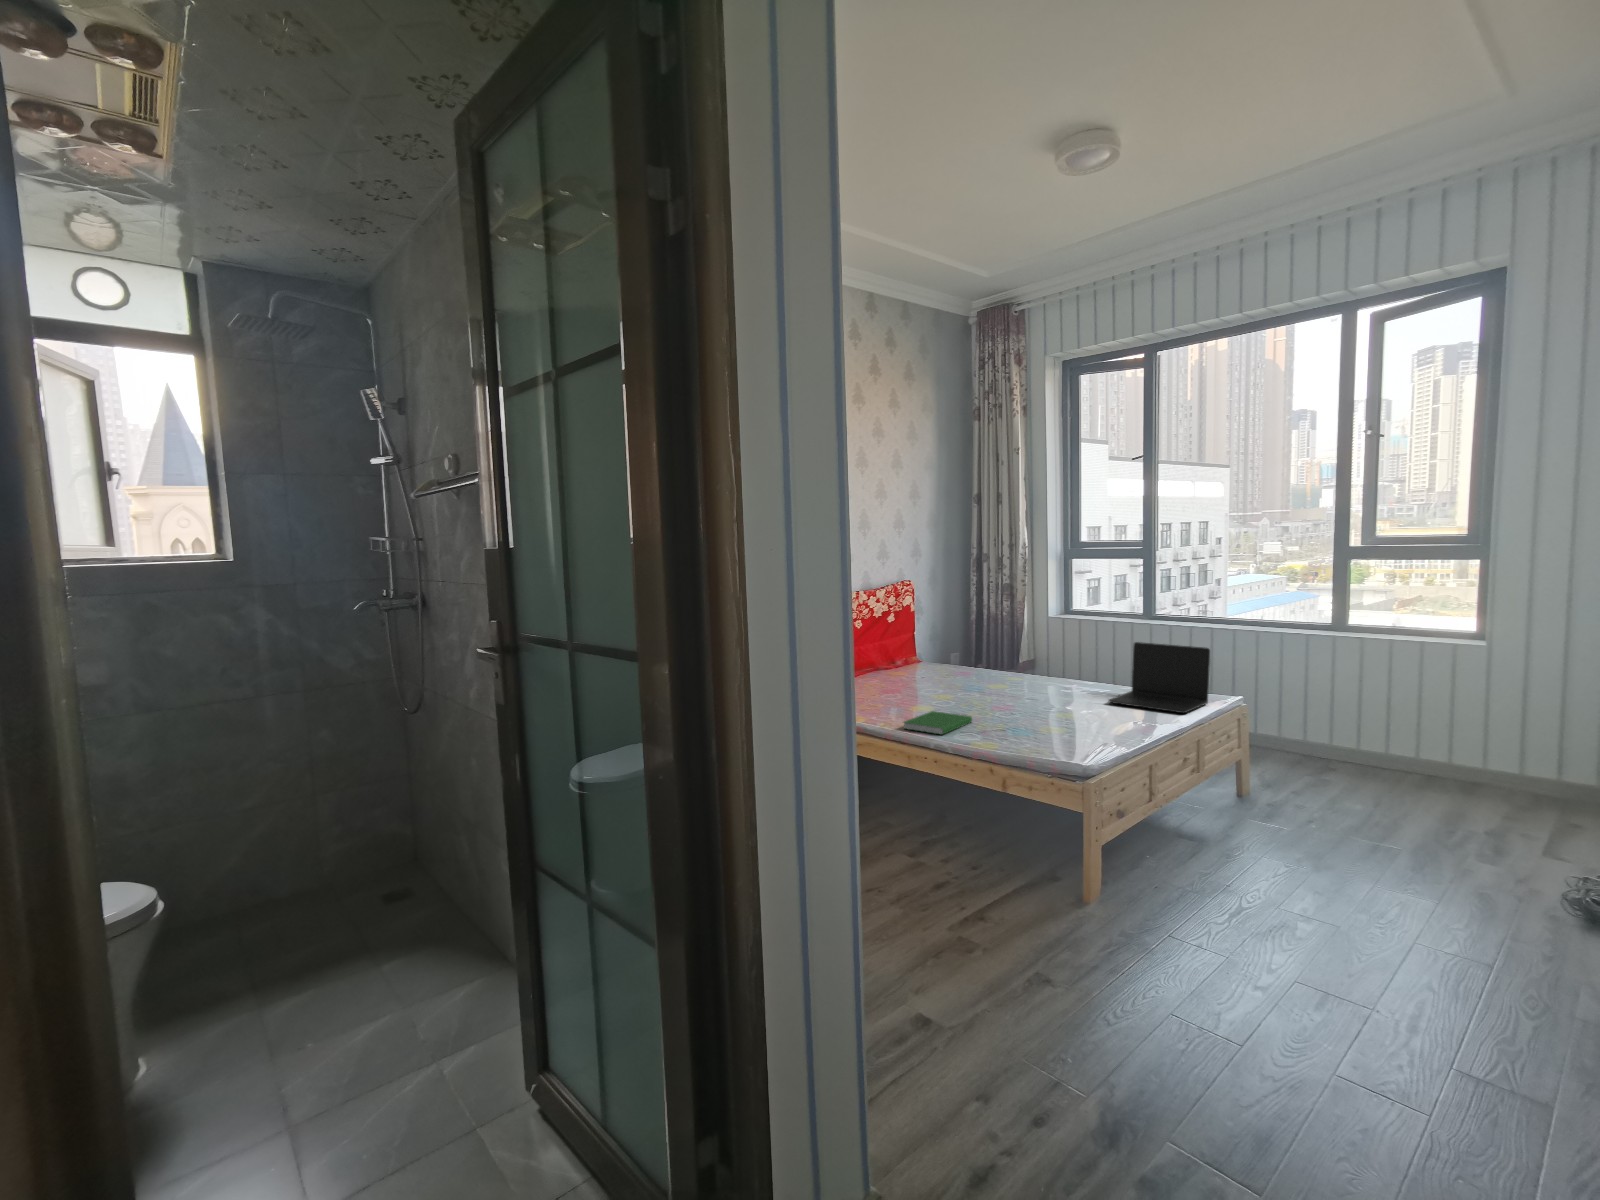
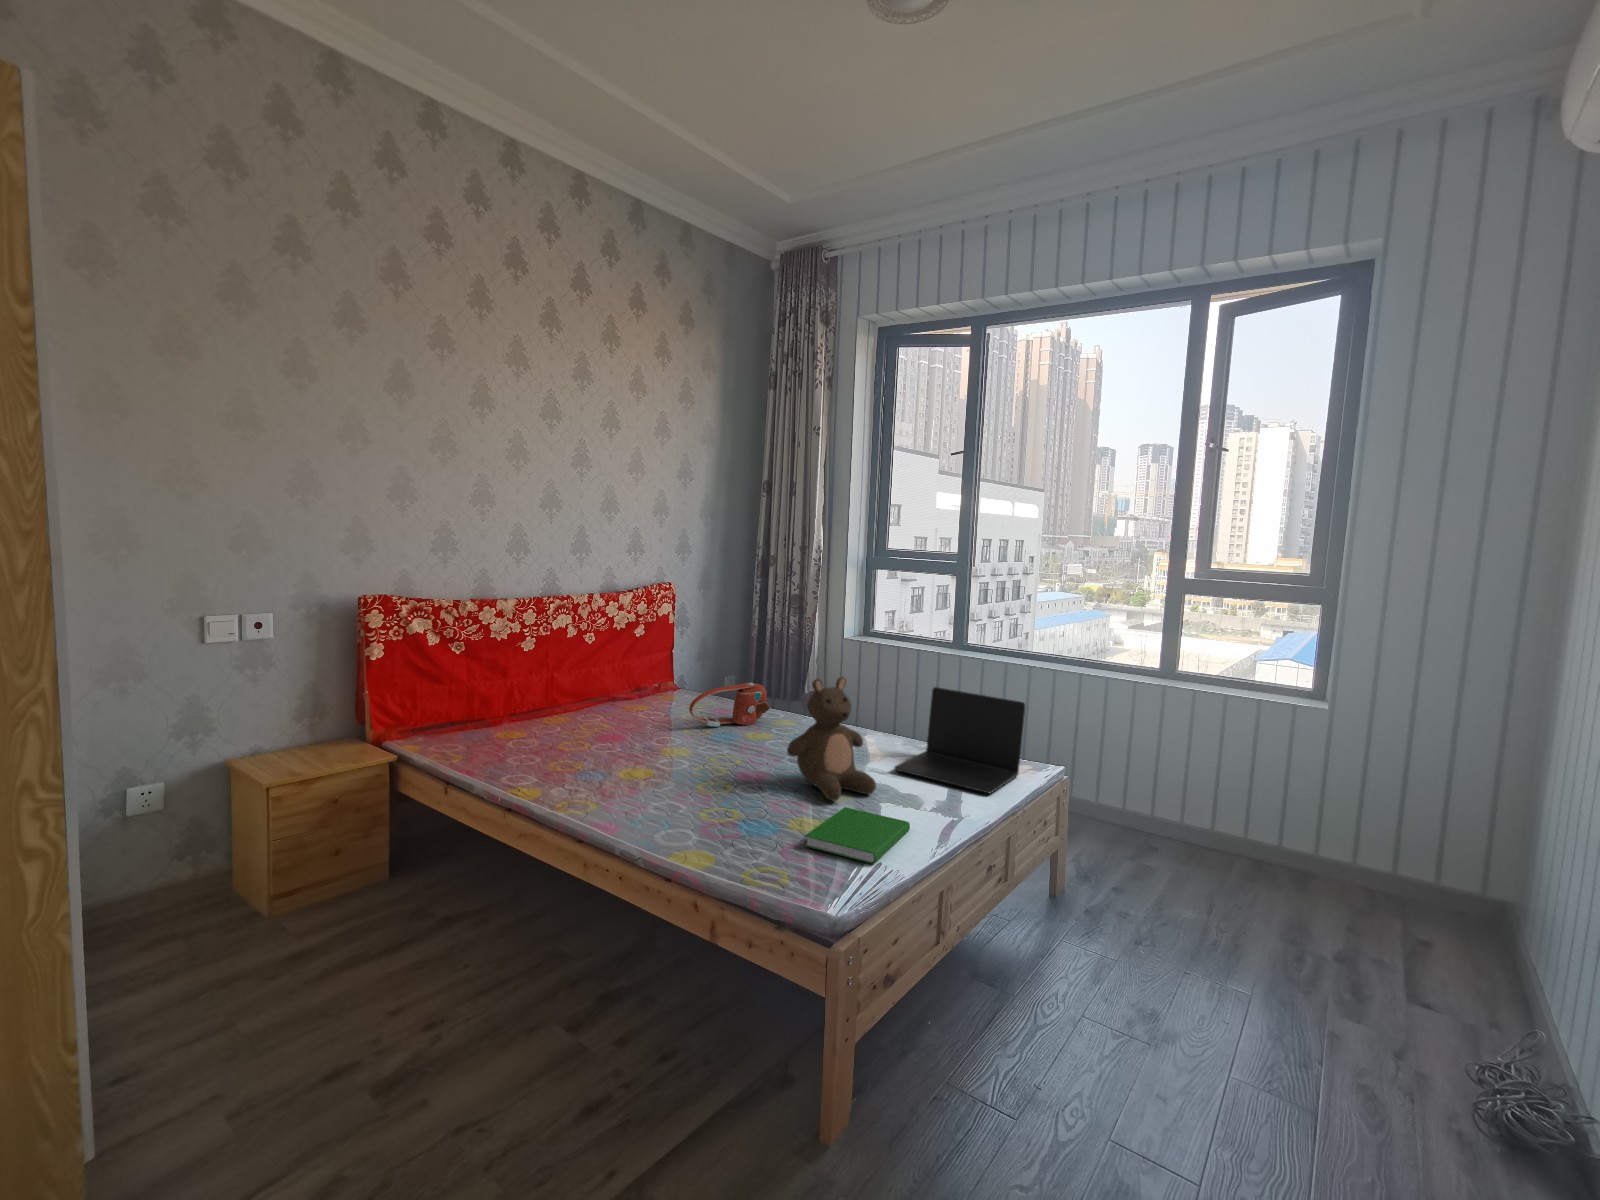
stuffed bear: none [1029,634,1097,719] -> present [787,677,876,801]
handbag: none [943,650,1002,683] -> present [689,683,770,727]
hardcover book: present [904,711,972,735] -> present [804,807,910,864]

